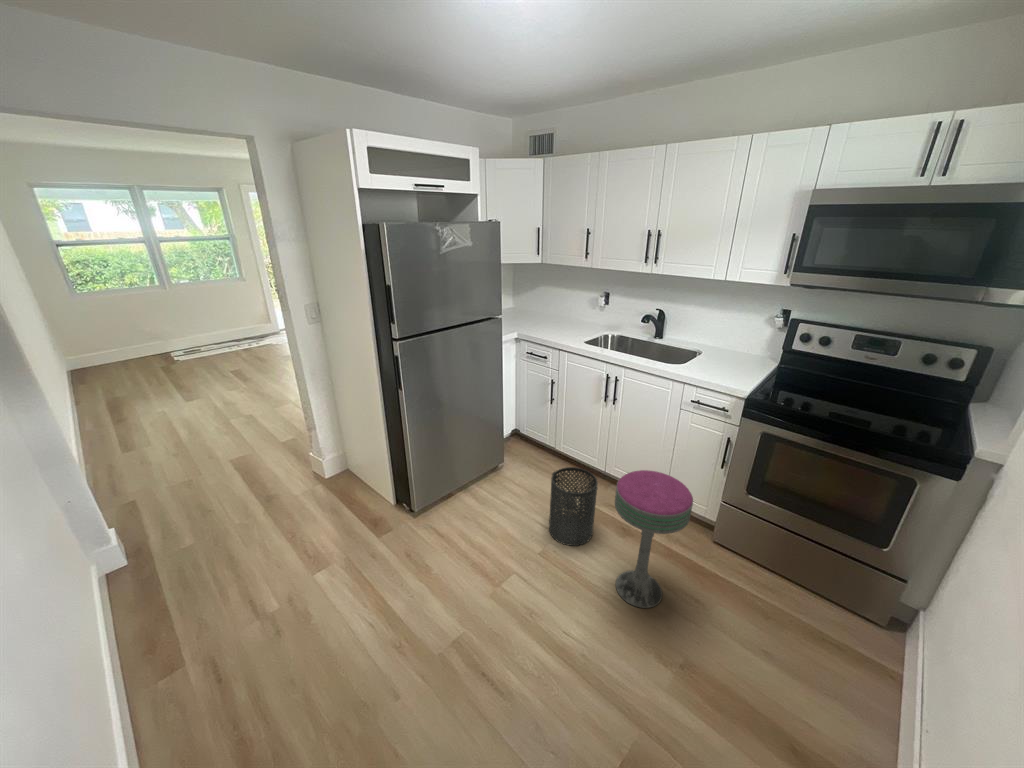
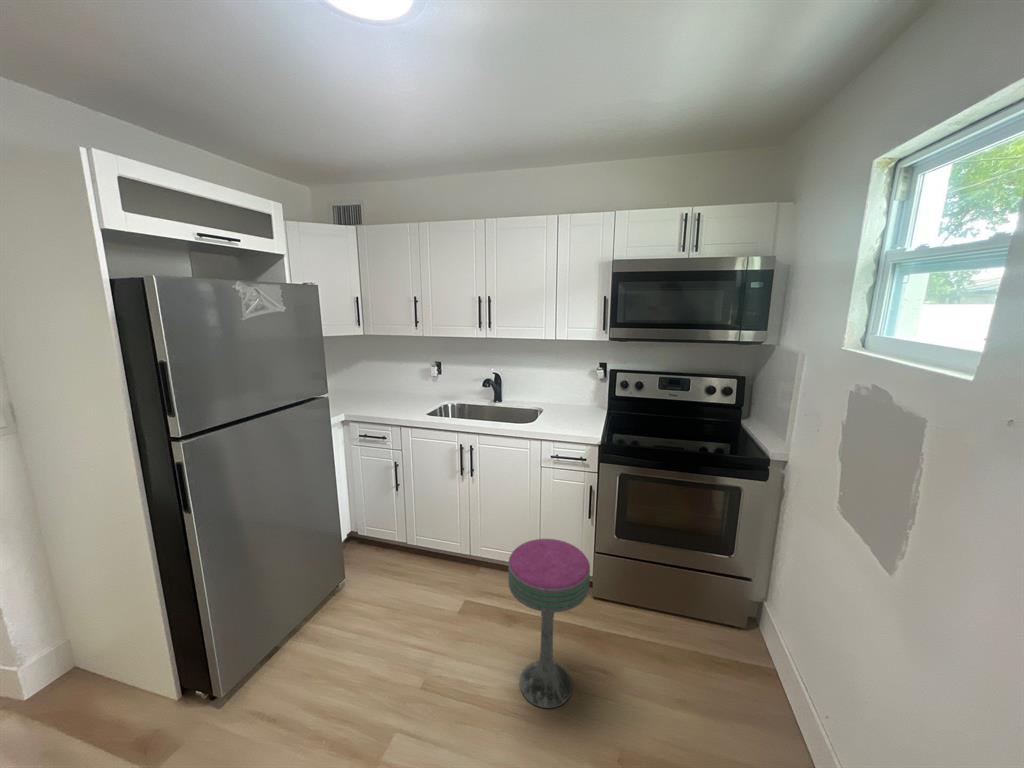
trash can: present [549,467,598,546] -> none [420,557,478,661]

